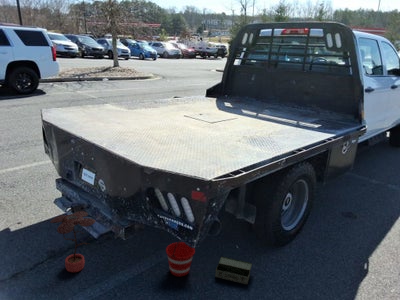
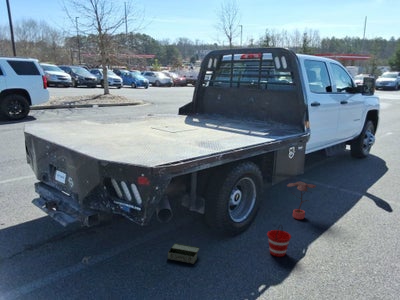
potted plant: present [50,211,96,272] -> present [287,182,316,219]
bucket: present [166,241,195,277] -> present [267,225,291,257]

